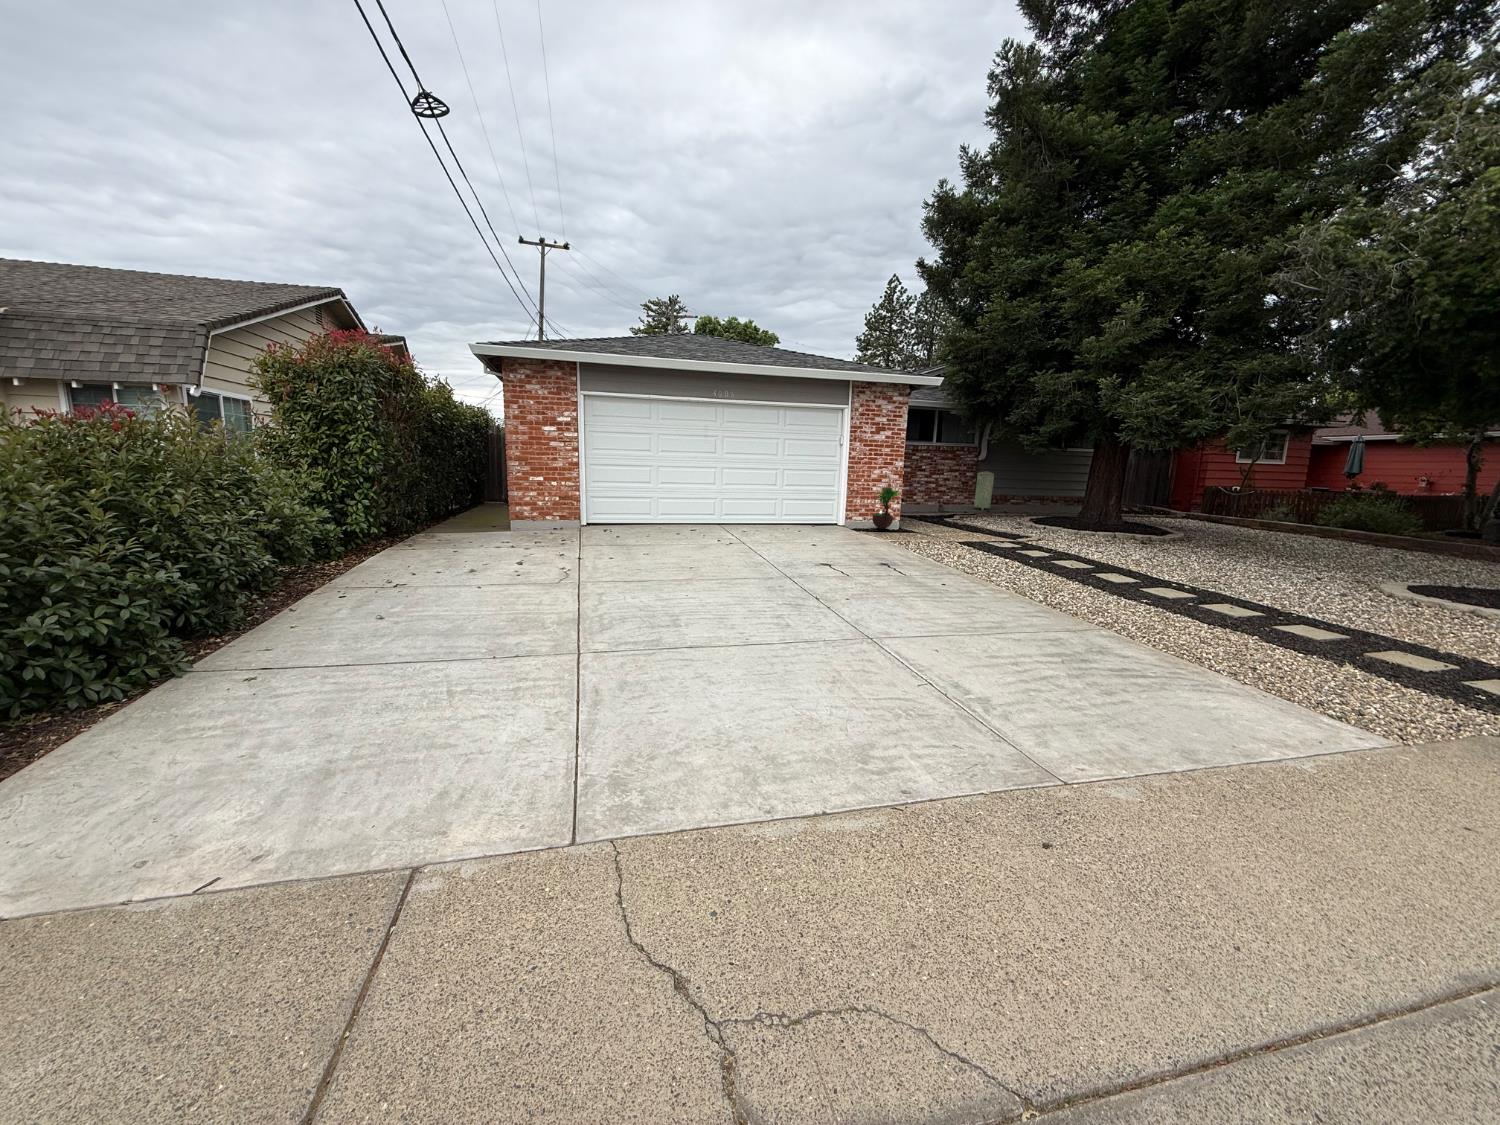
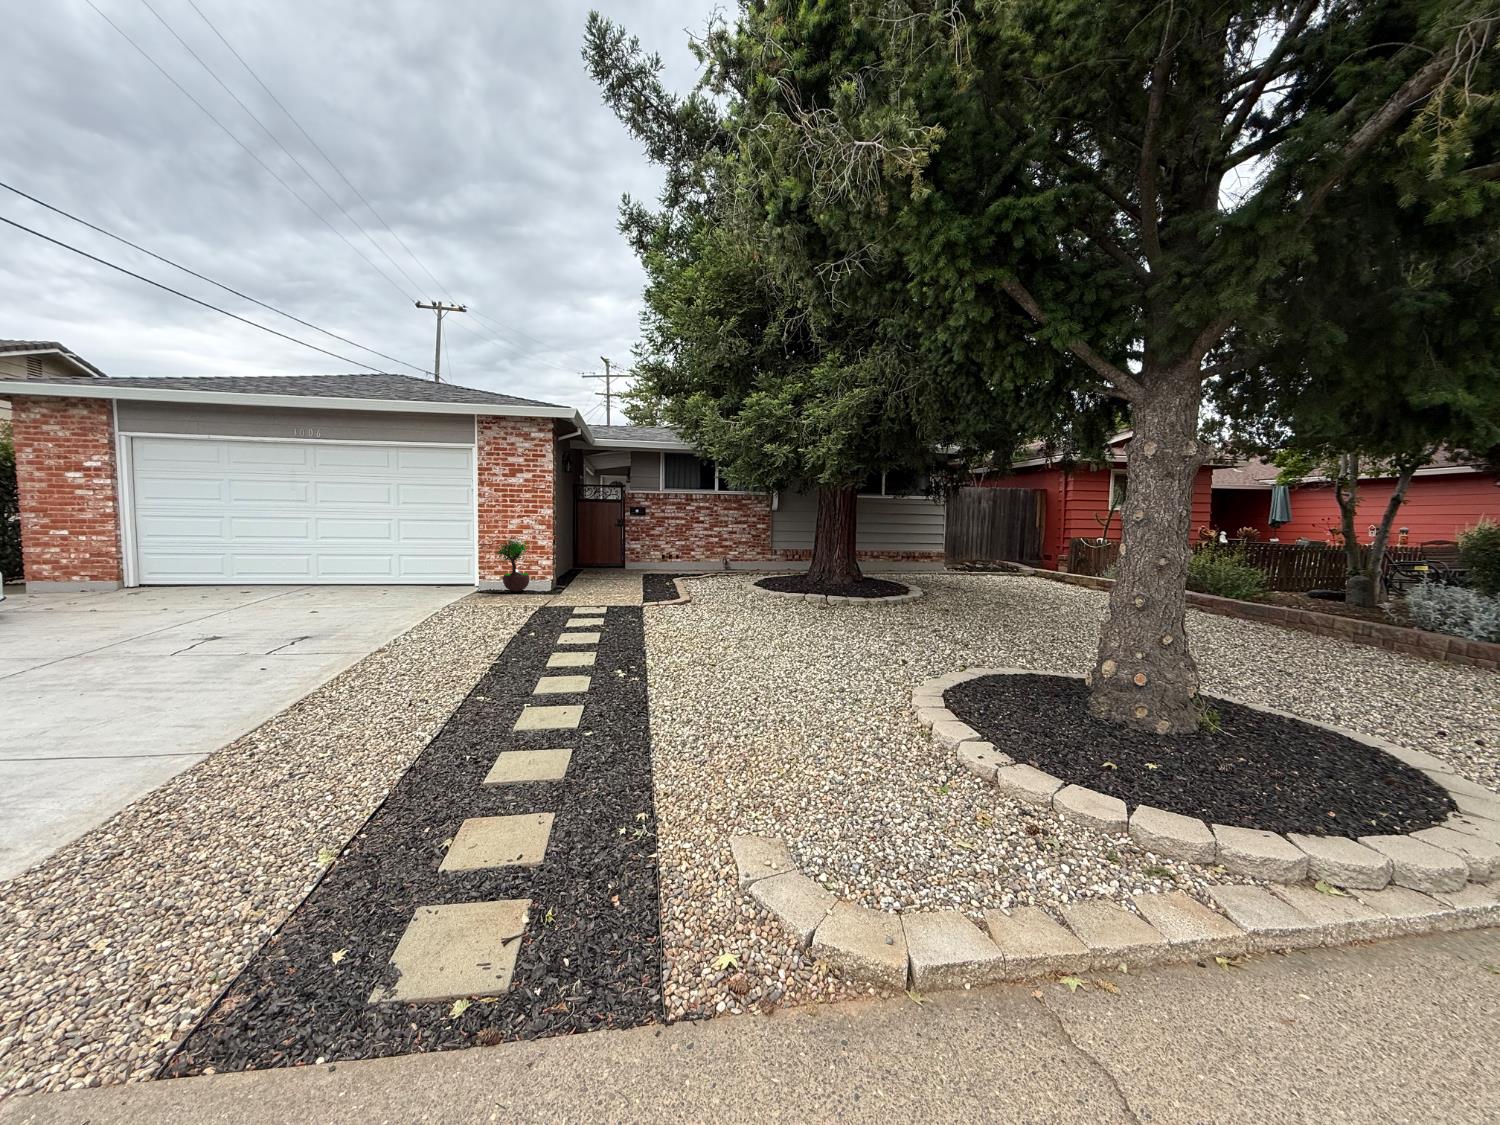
trash can: present [974,471,994,510] -> none [767,522,788,569]

